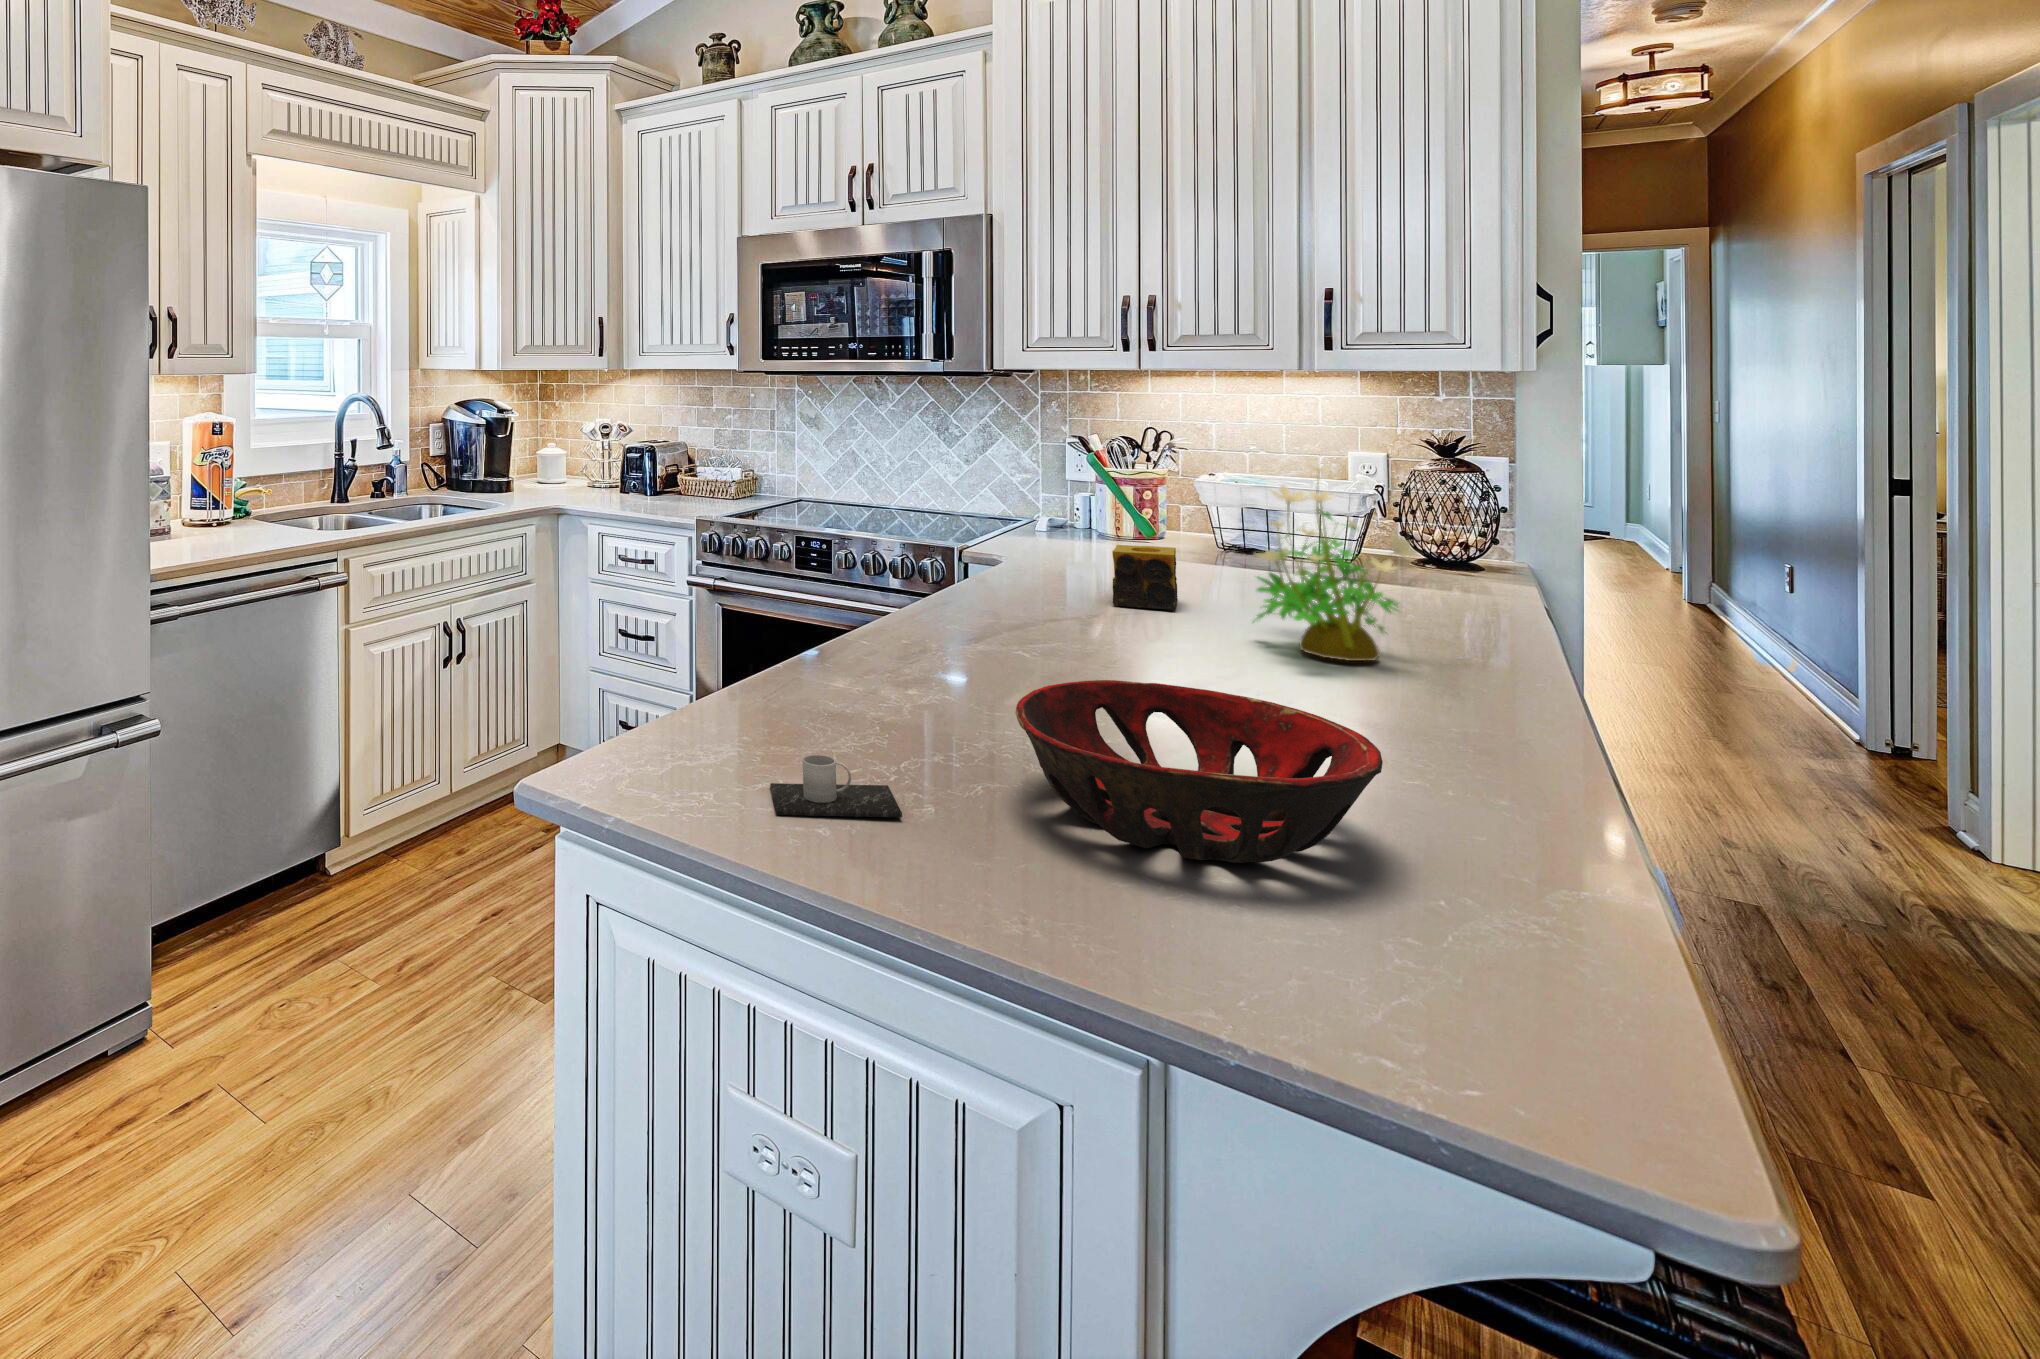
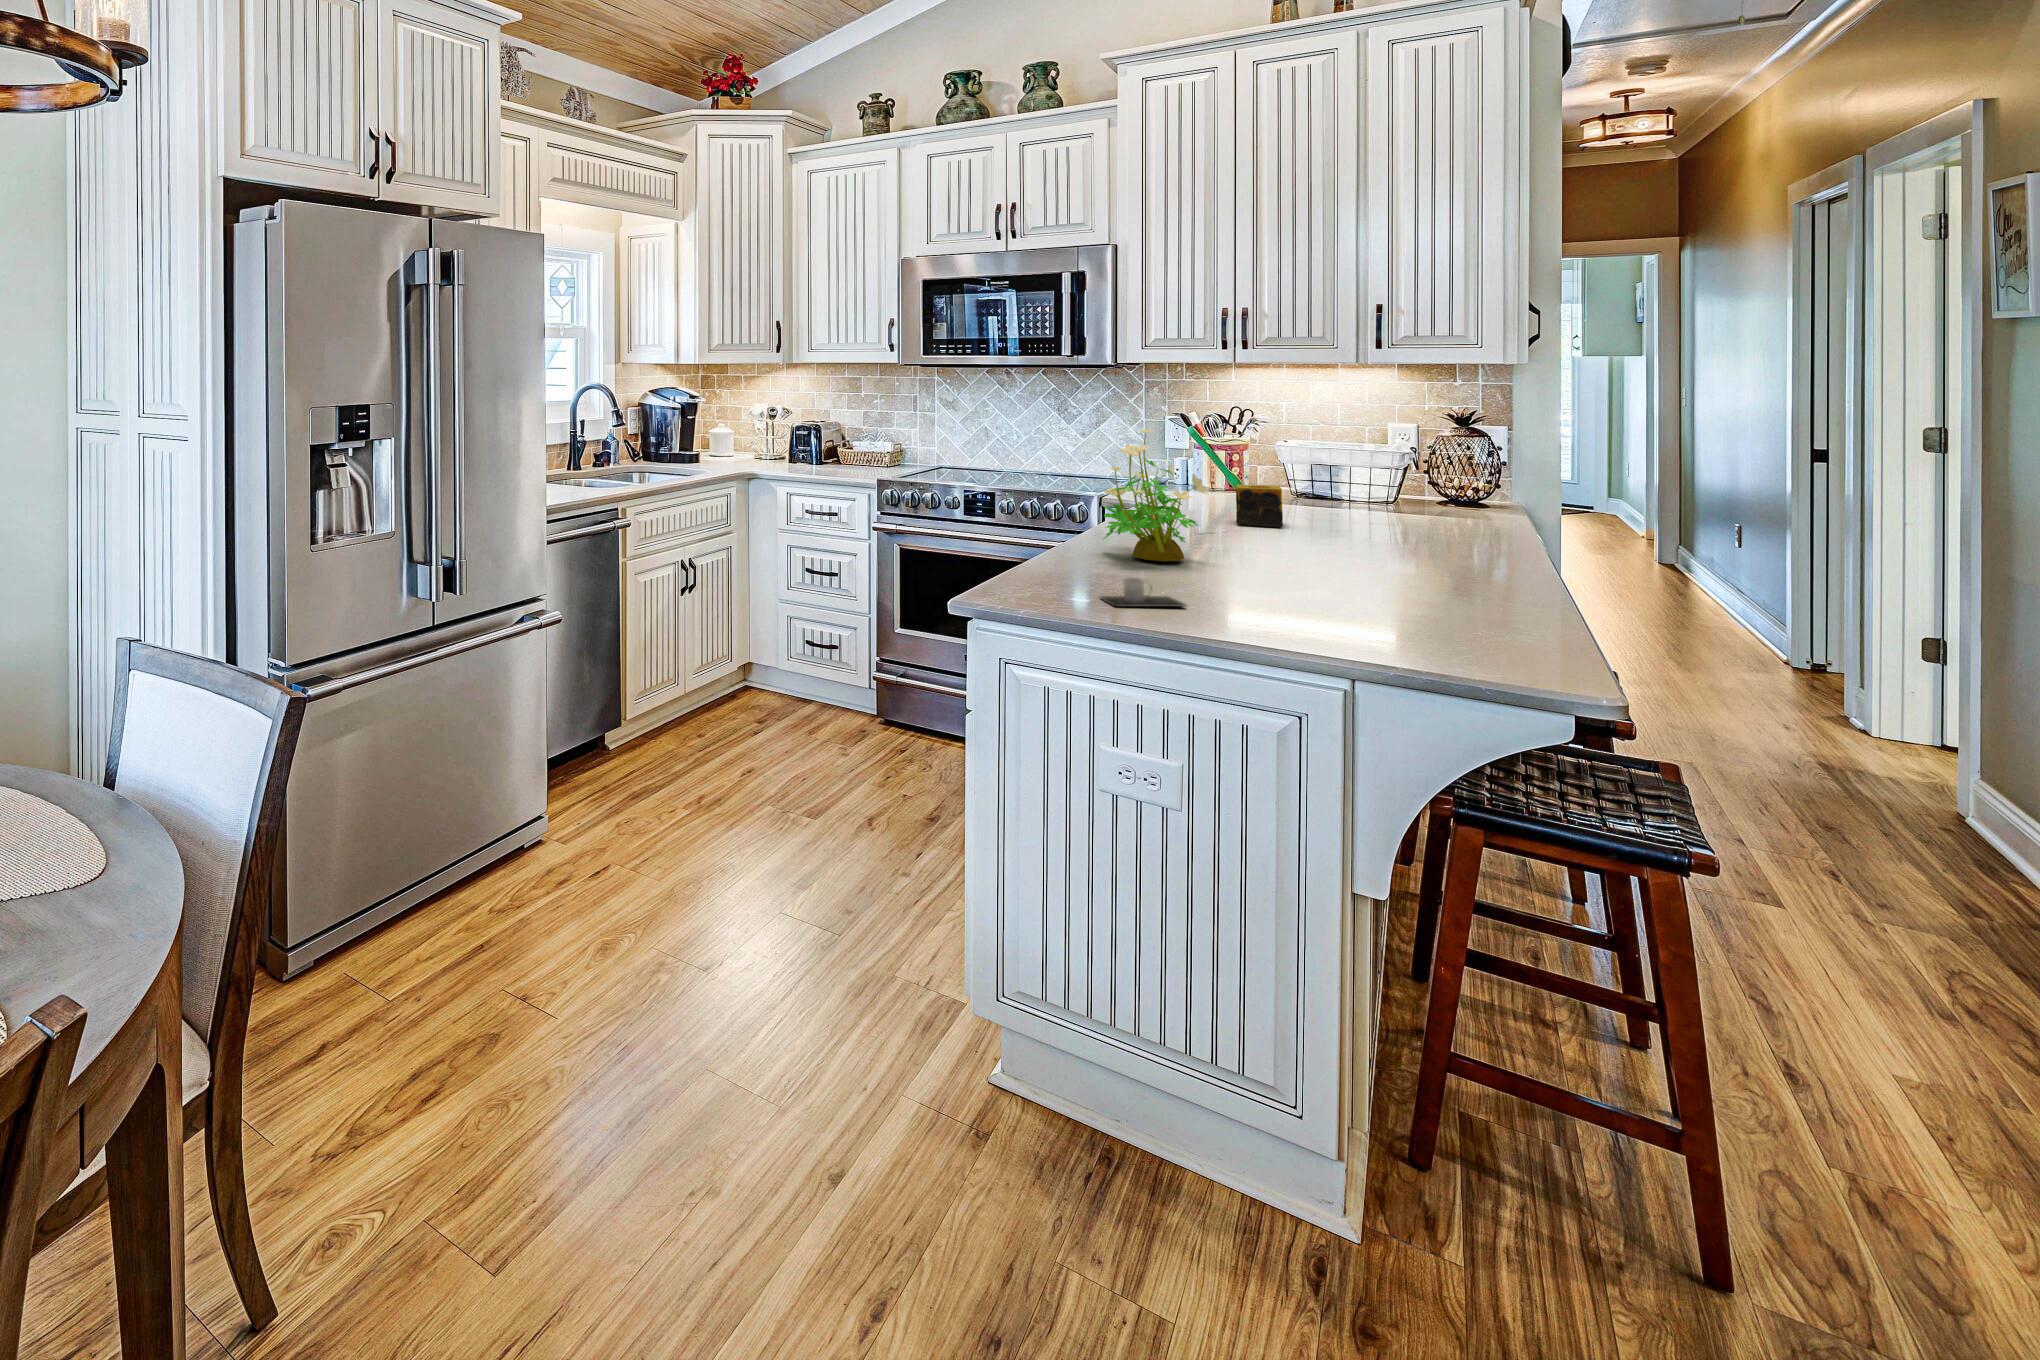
potted plant: present [1254,467,1418,661] -> present [1103,429,1208,561]
decorative bowl: present [1016,680,1383,863] -> none [1242,541,1457,620]

